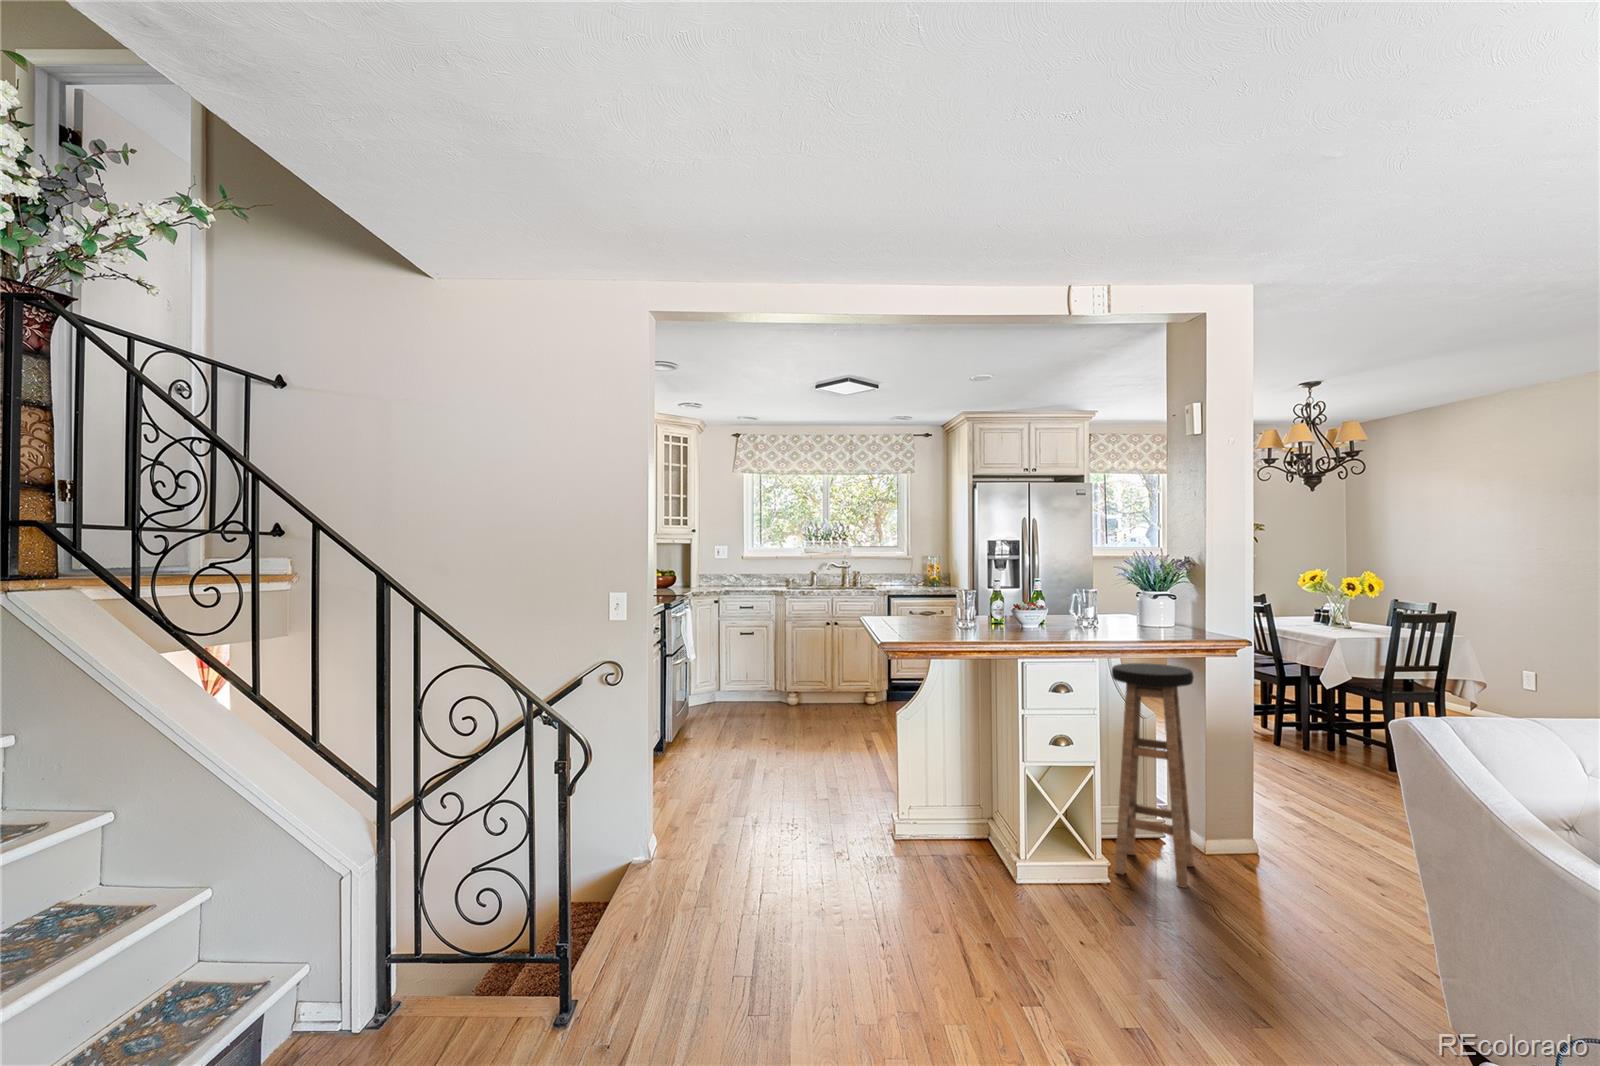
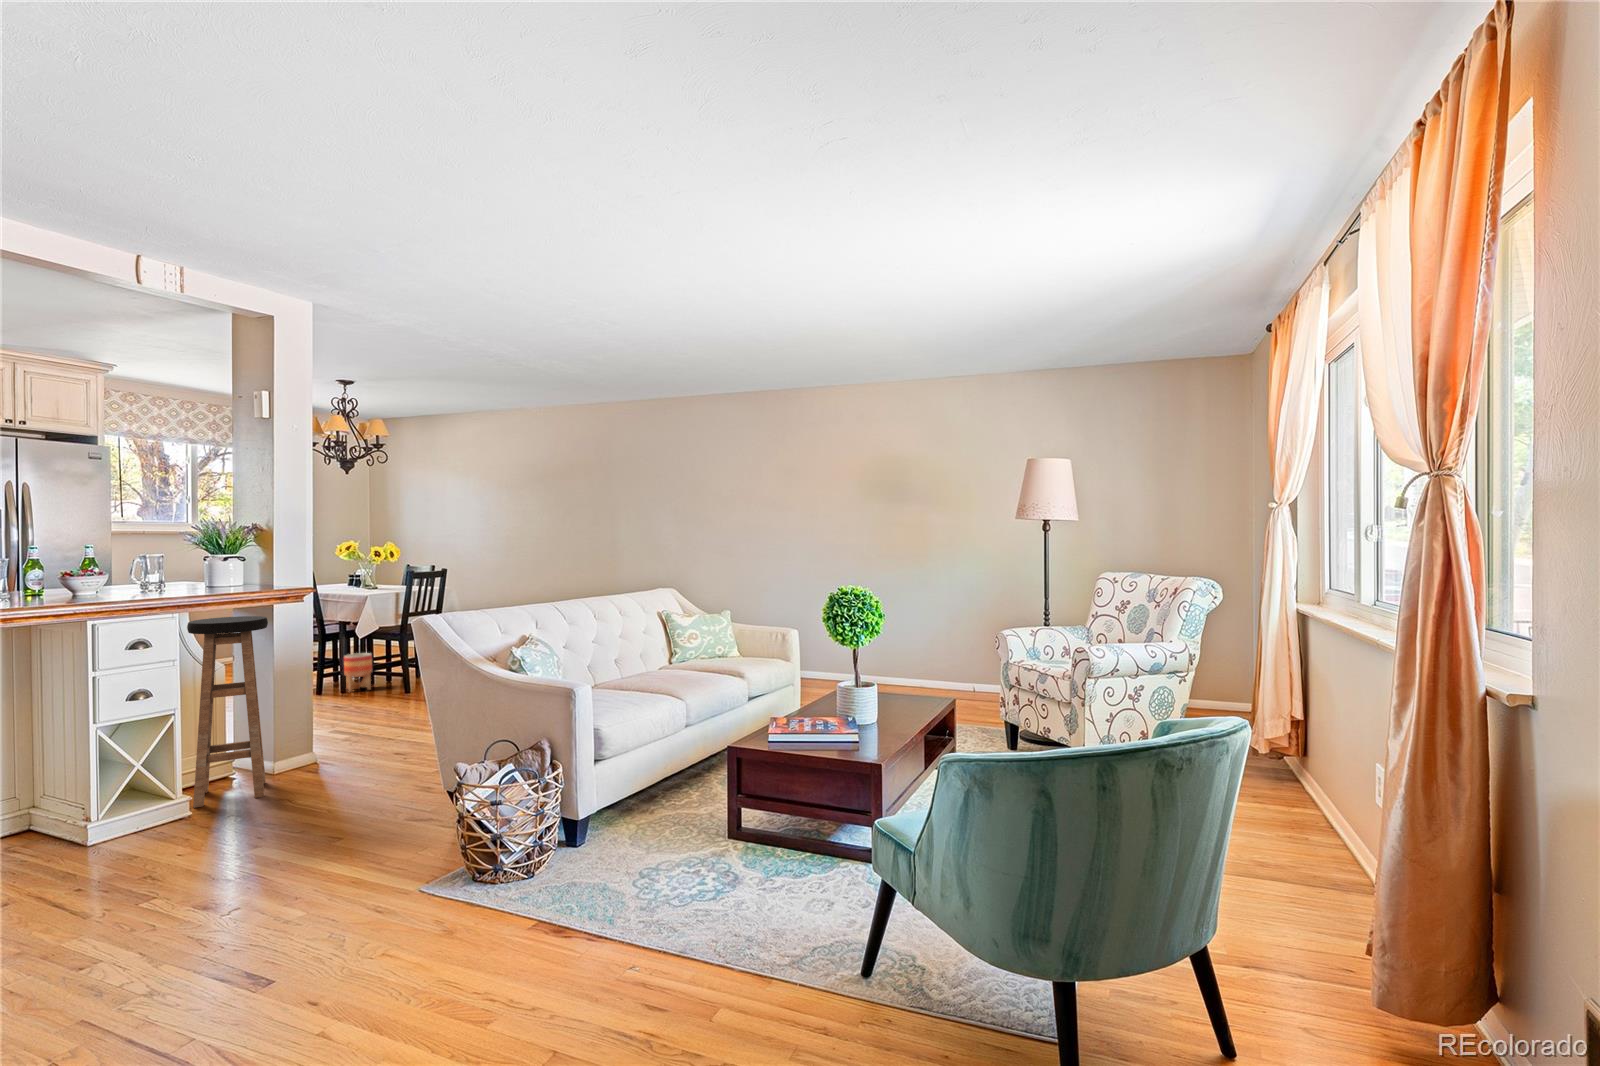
planter: none [1308,706,1345,755] -> present [344,653,372,692]

